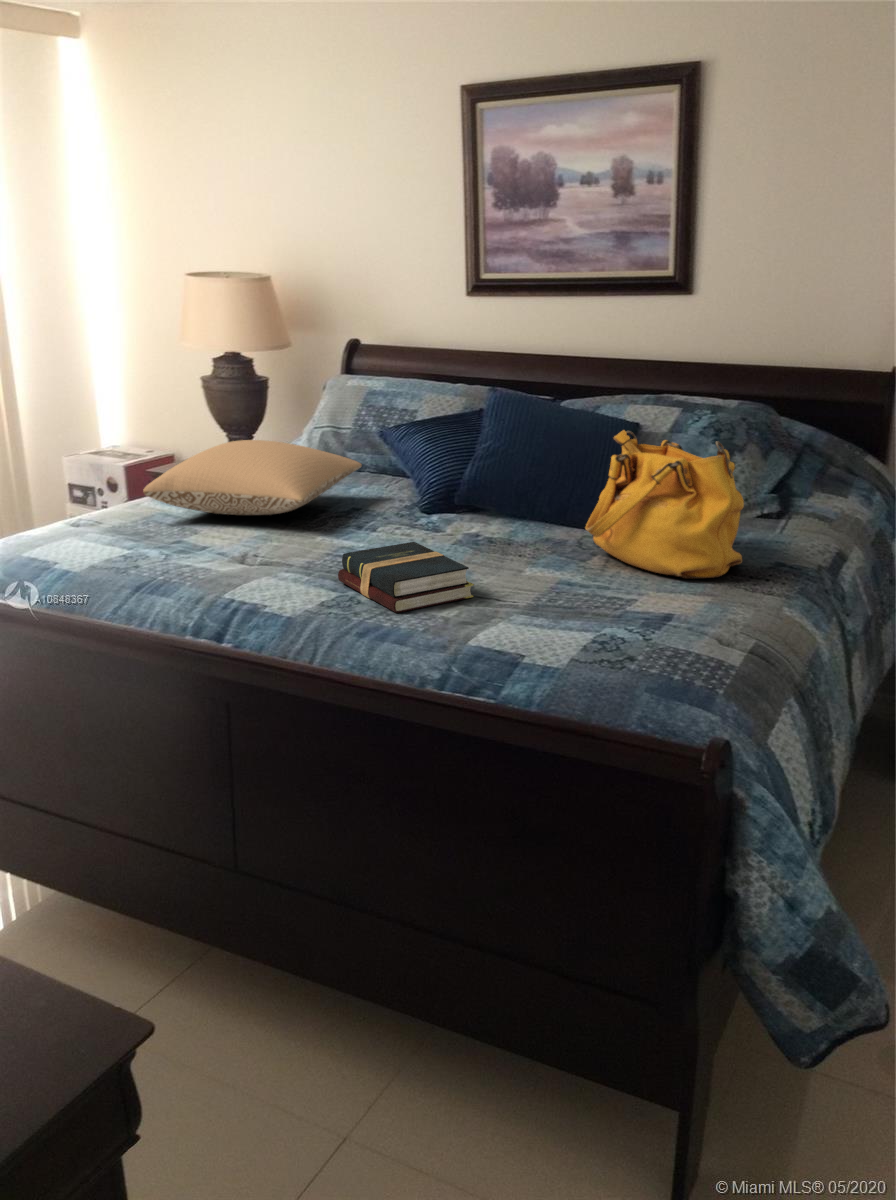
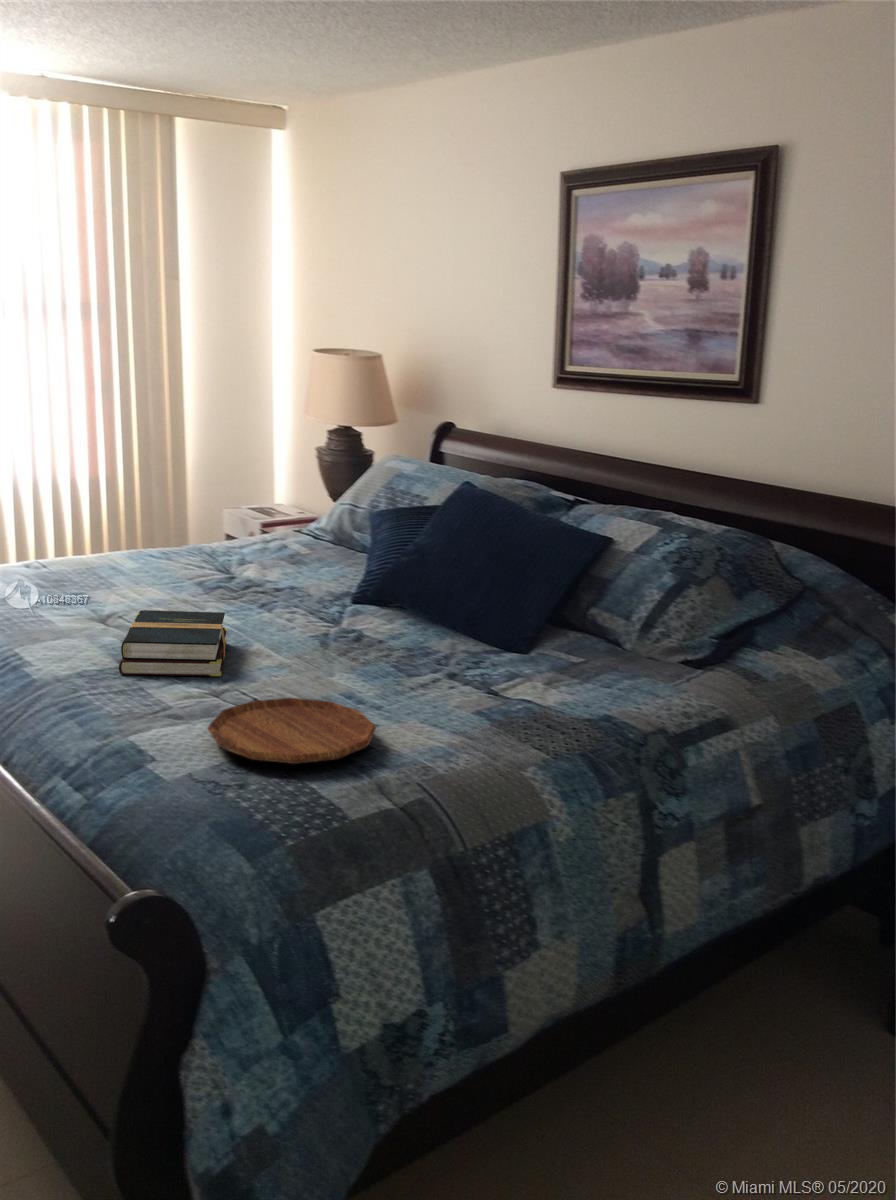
handbag: present [586,430,744,579] -> none [396,532,582,712]
pillow: present [144,440,362,515] -> none [99,499,332,573]
tray: none [564,594,711,650] -> present [208,698,376,764]

